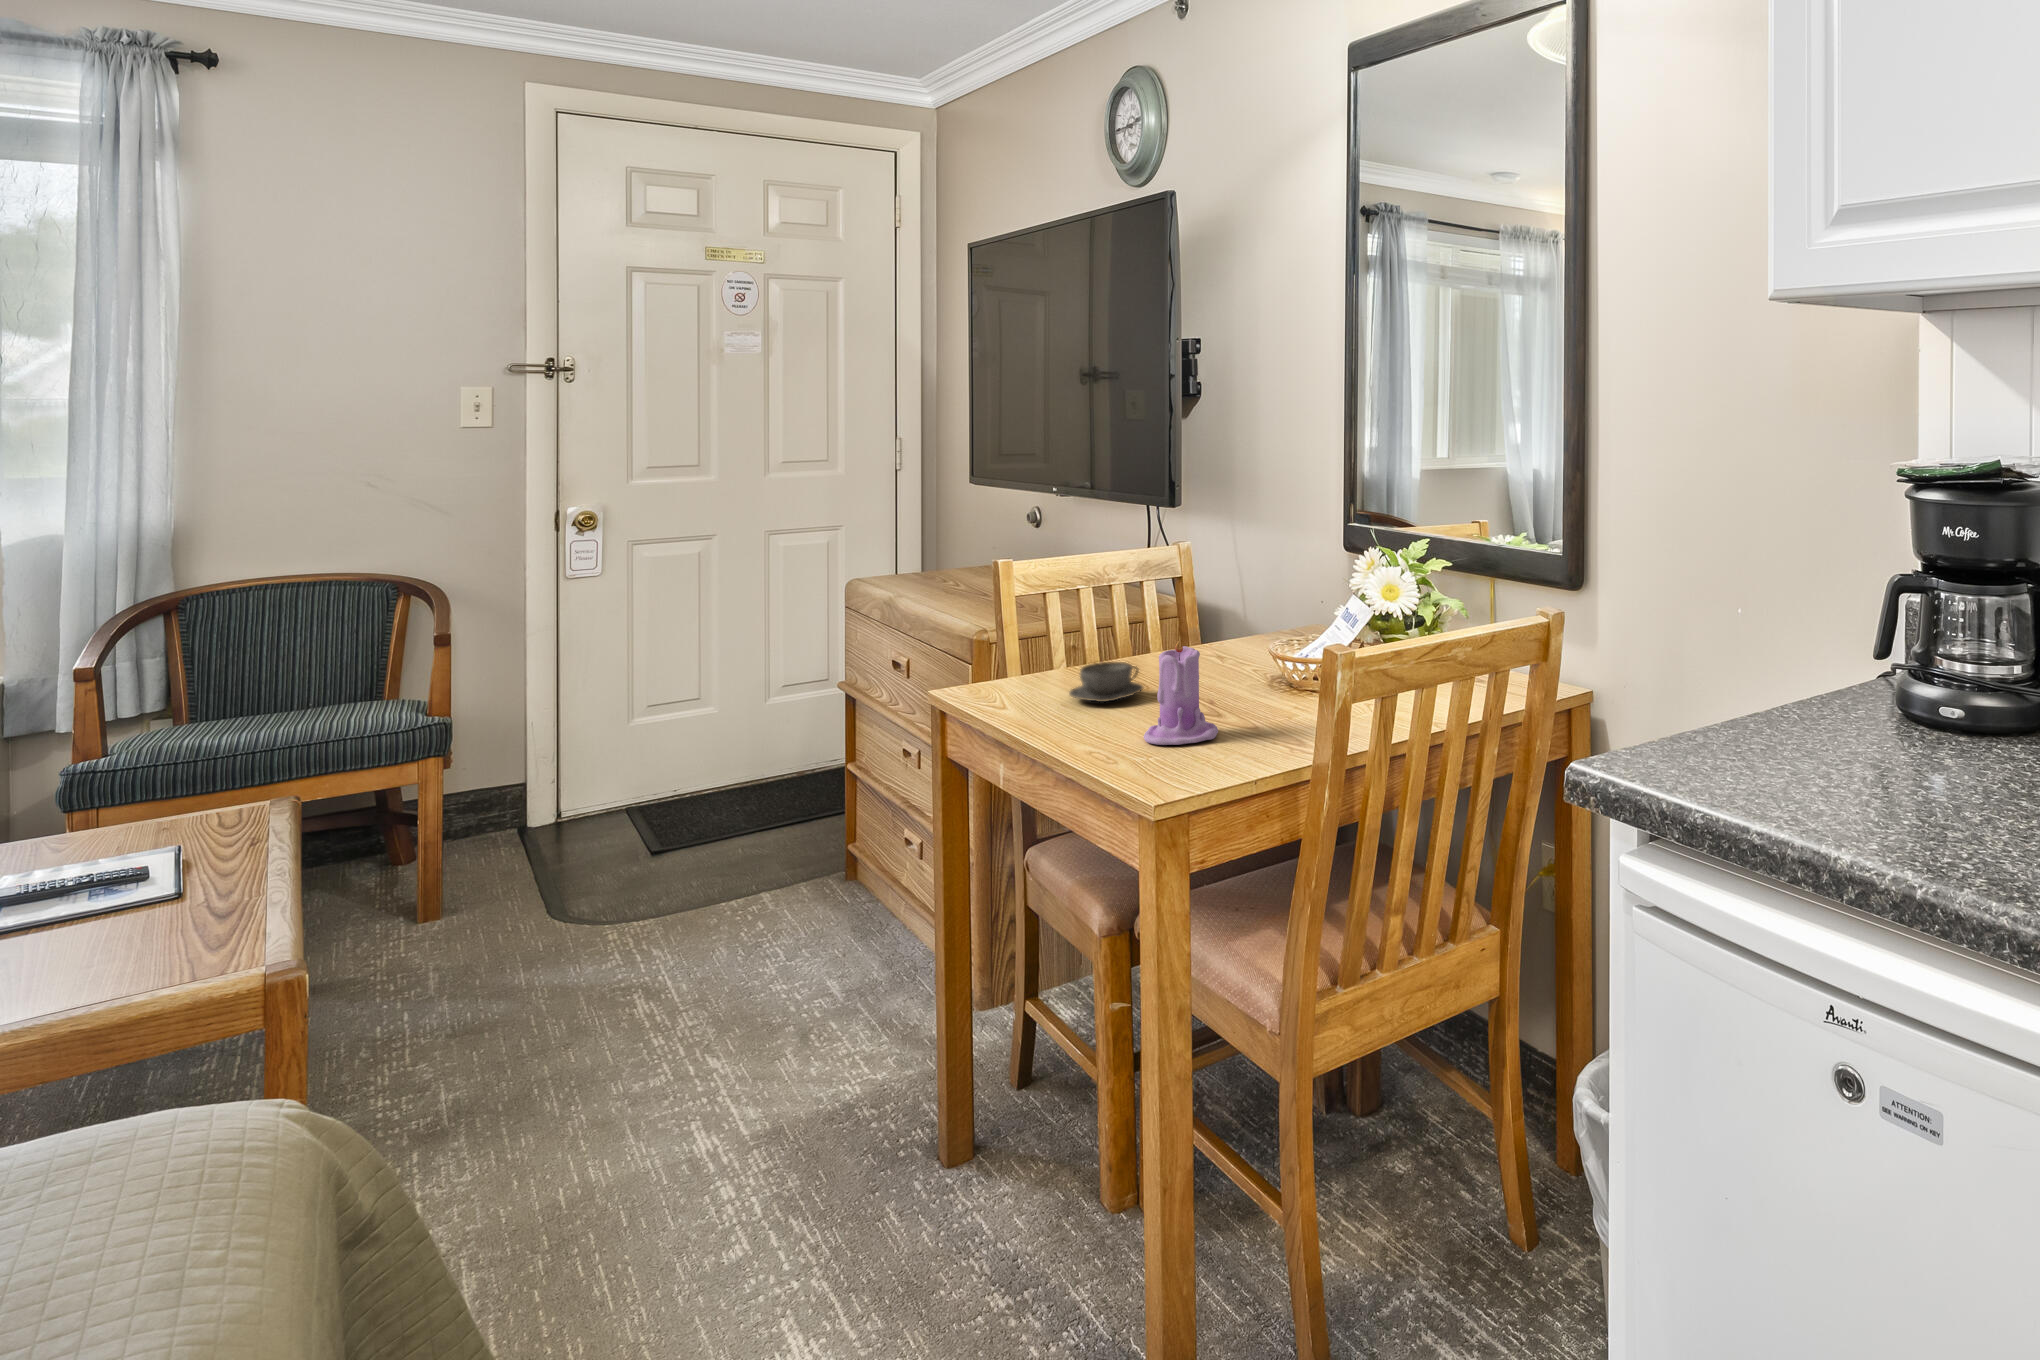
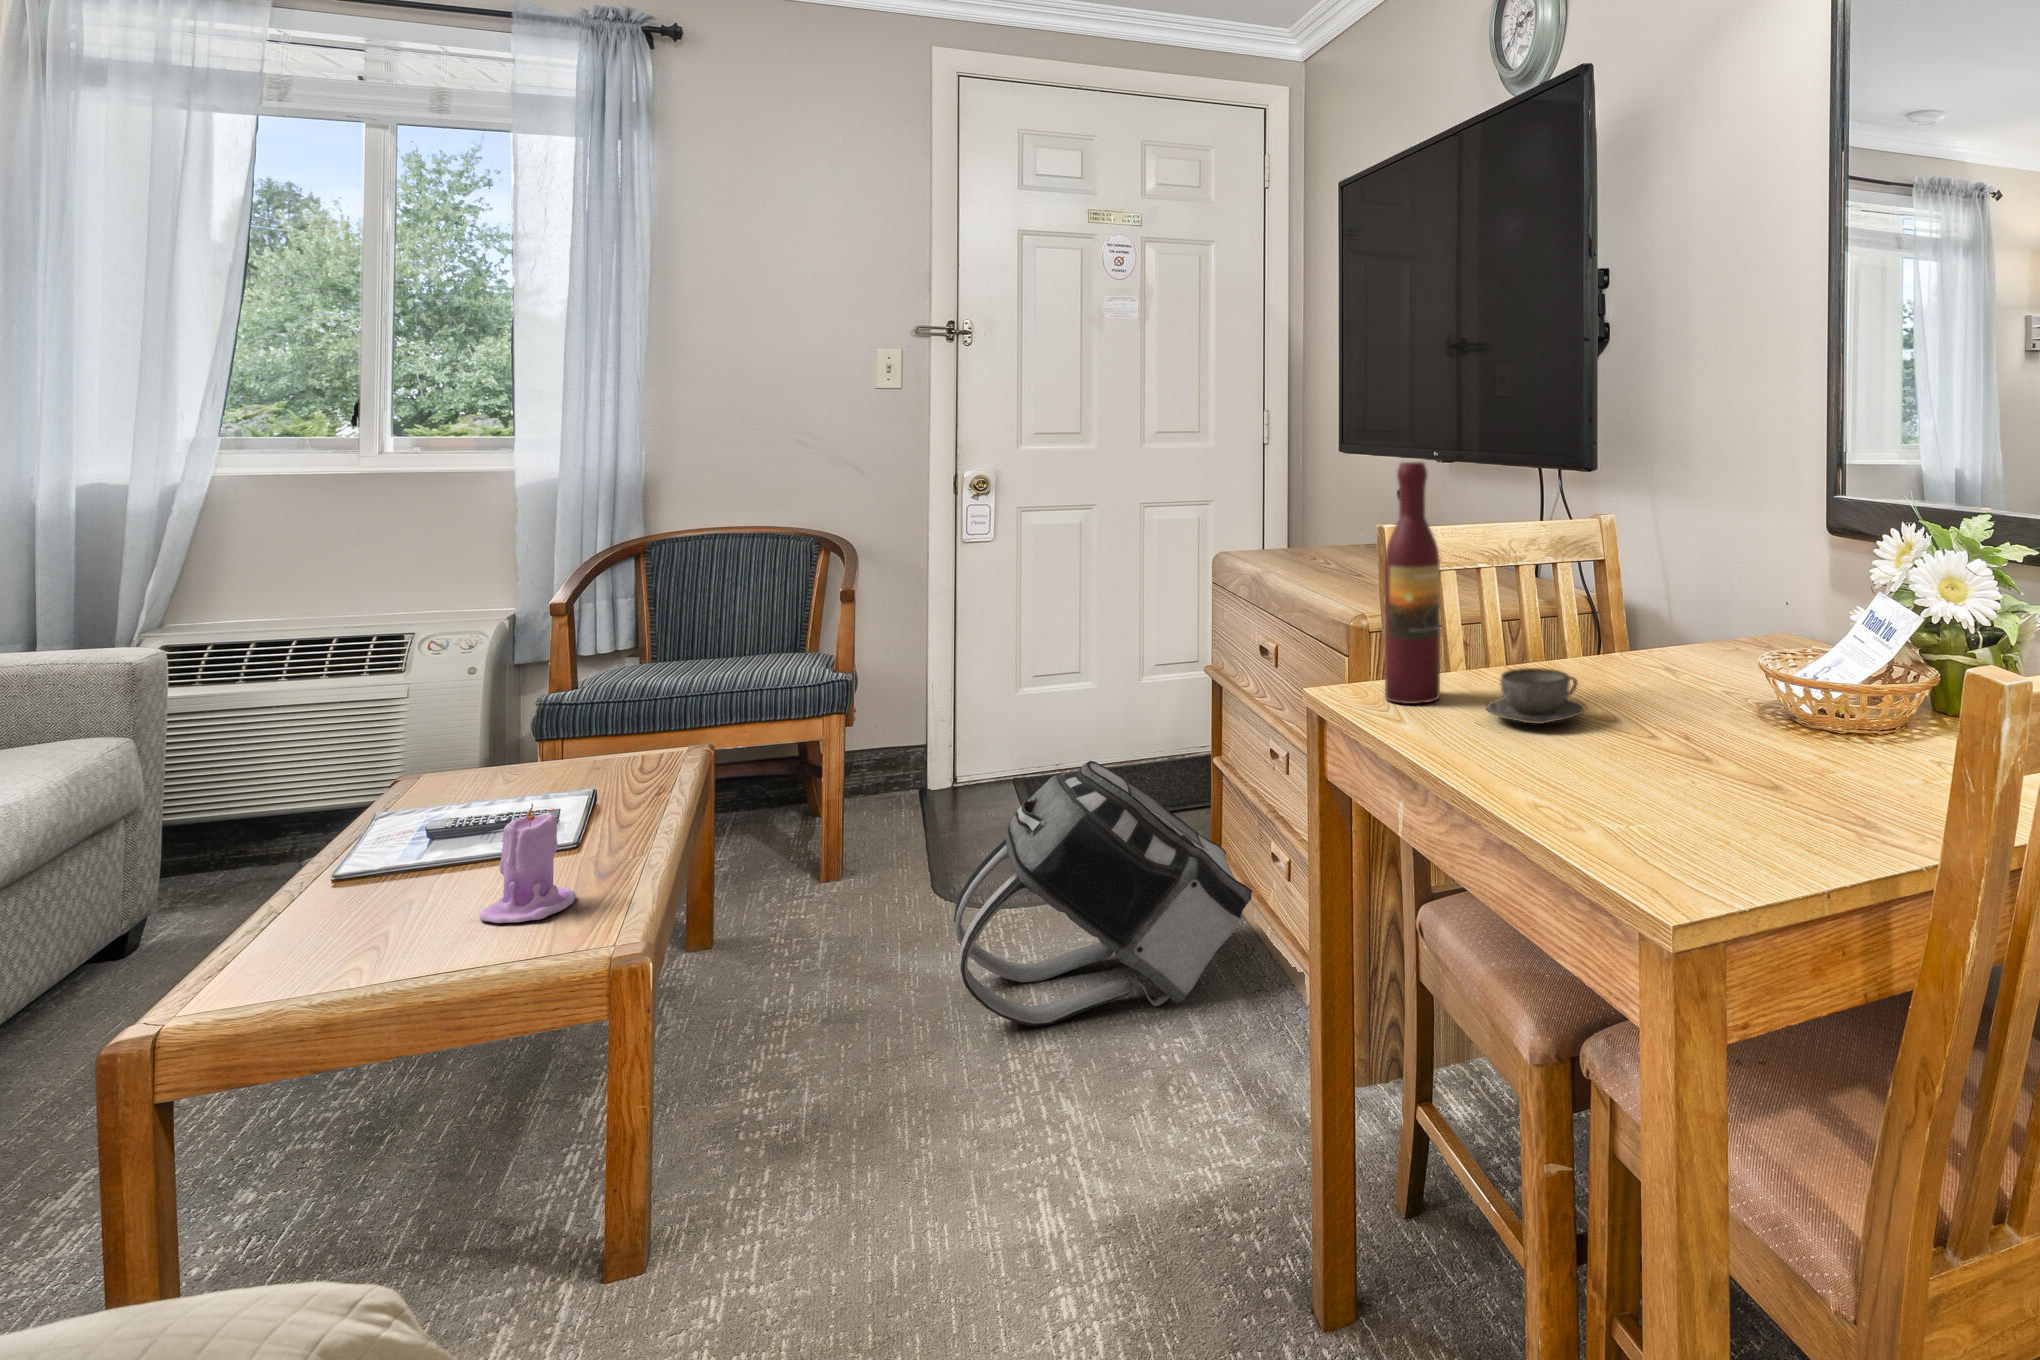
wine bottle: none [991,514,1036,695] -> present [1385,462,1440,704]
candle: present [1144,636,1218,745] -> present [479,803,576,923]
backpack: none [584,774,883,1009] -> present [954,761,1253,1026]

